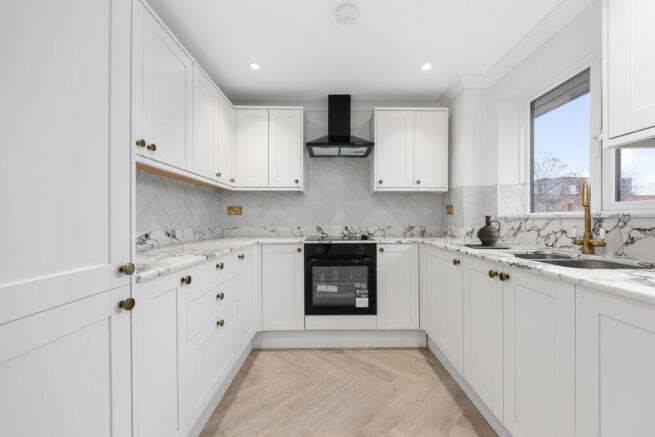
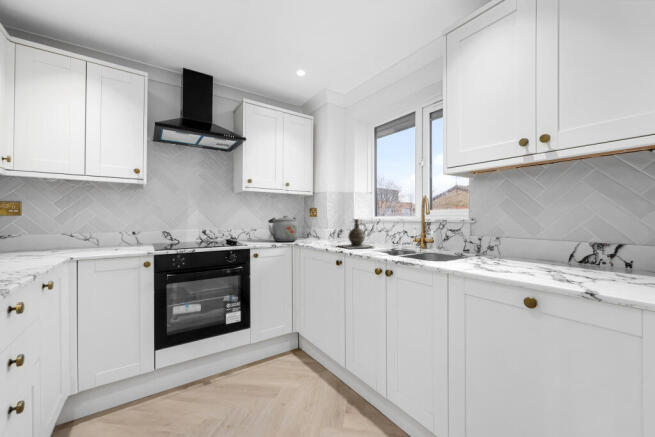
kettle: none [398,213,429,238] -> present [268,216,299,242]

